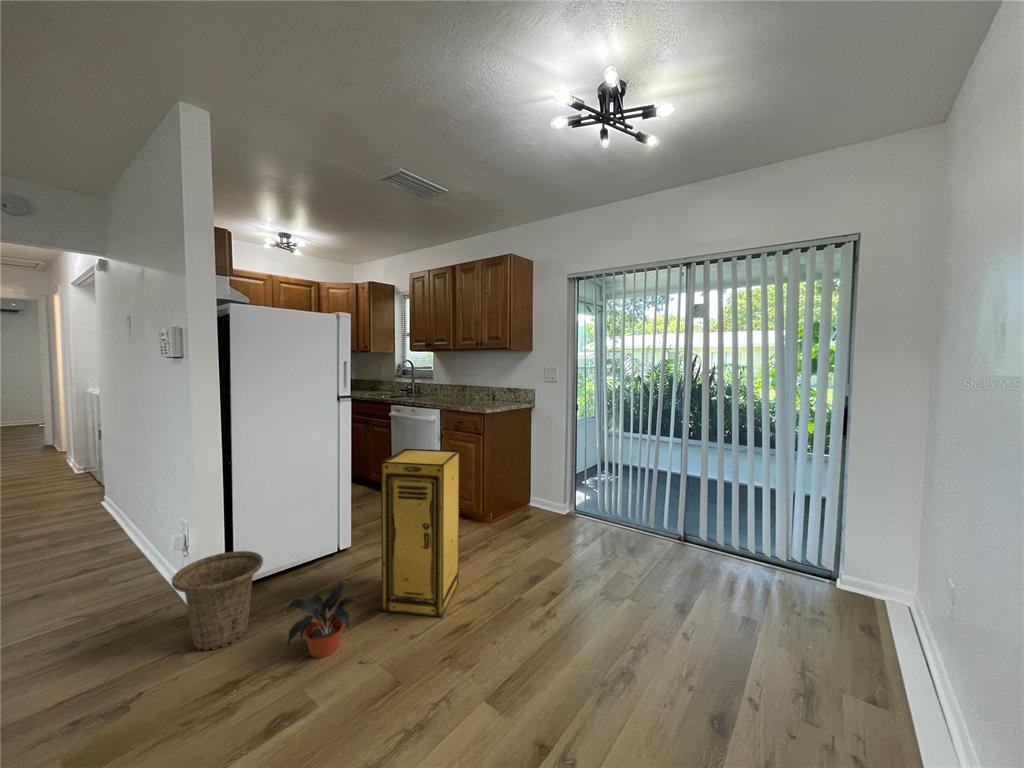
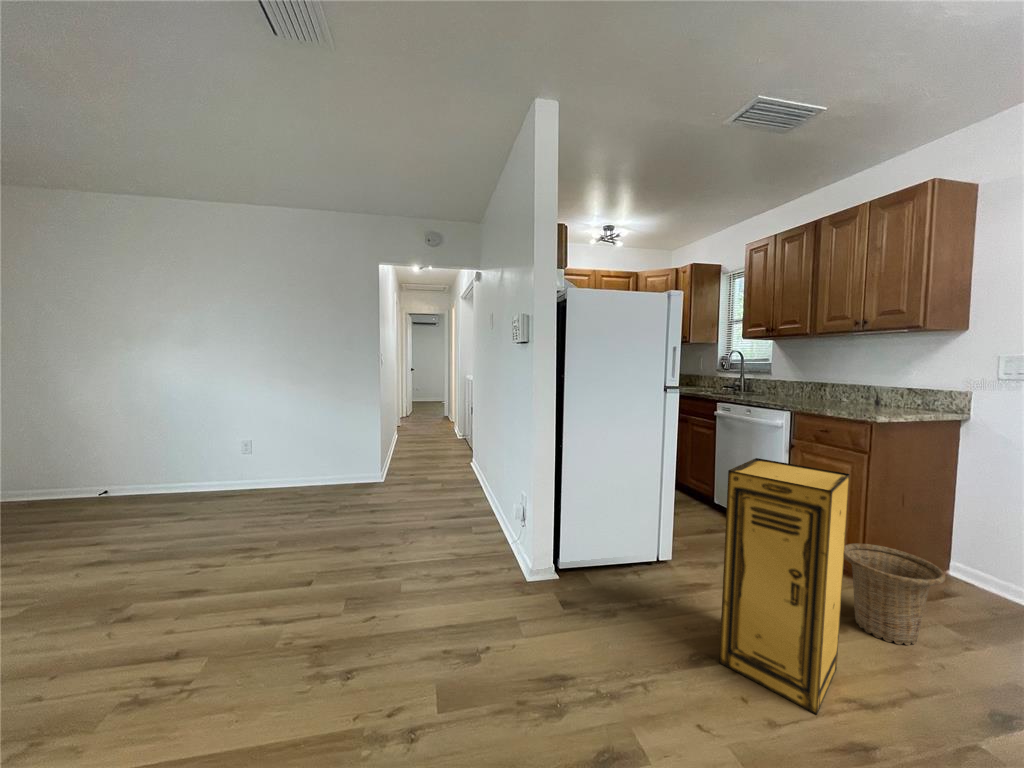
basket: present [172,551,263,650] -> present [844,544,945,645]
potted plant: present [286,583,359,658] -> none [610,608,696,693]

